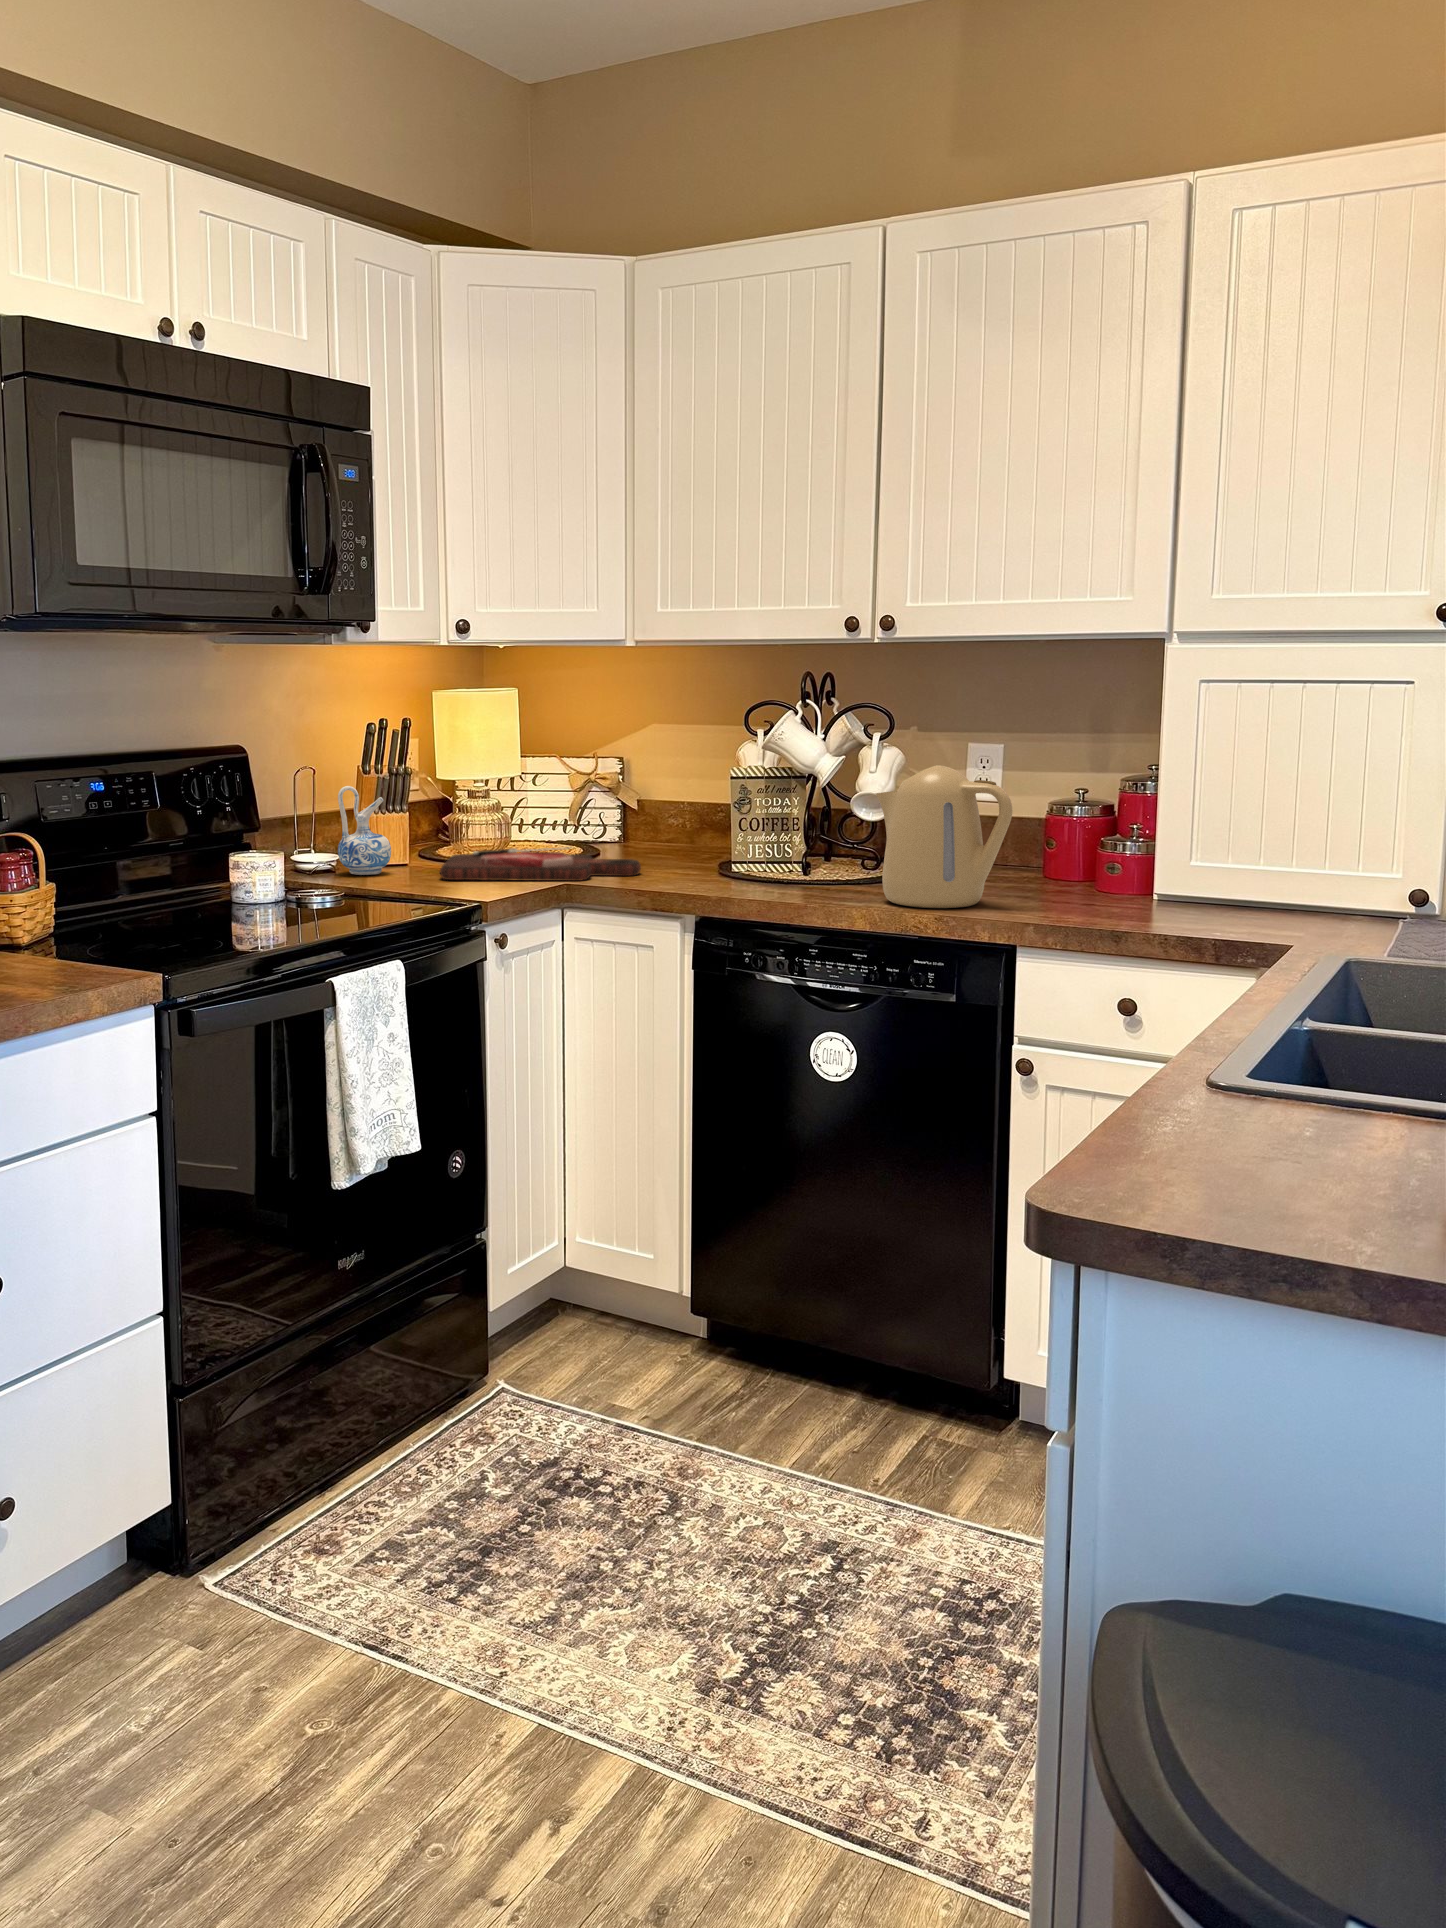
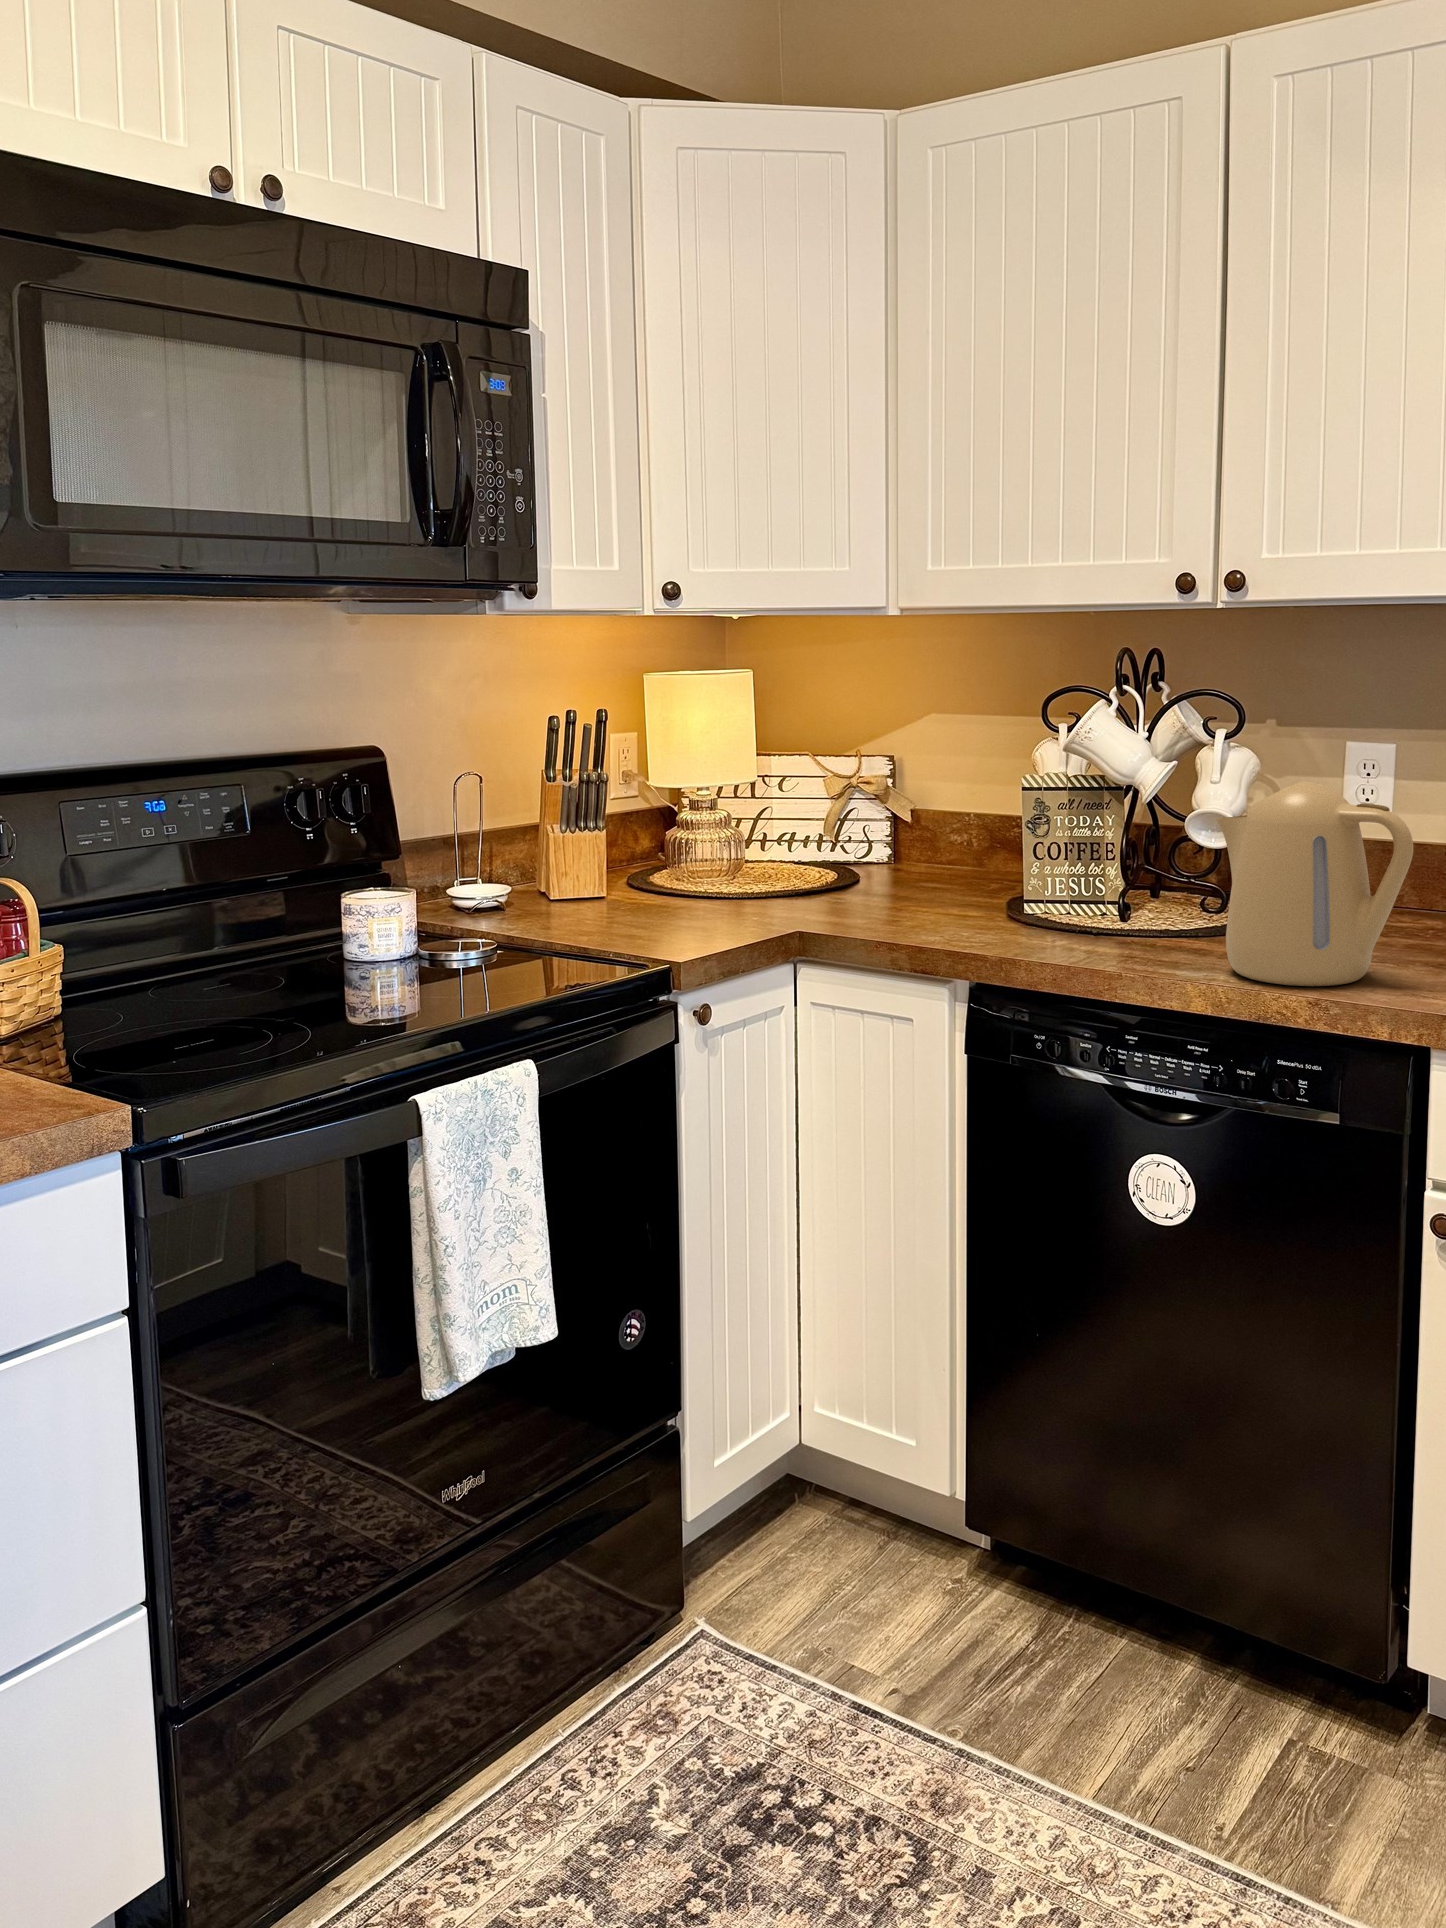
ceramic pitcher: present [338,786,391,875] -> none [504,800,575,916]
cutting board: present [440,847,641,881] -> none [633,881,903,929]

